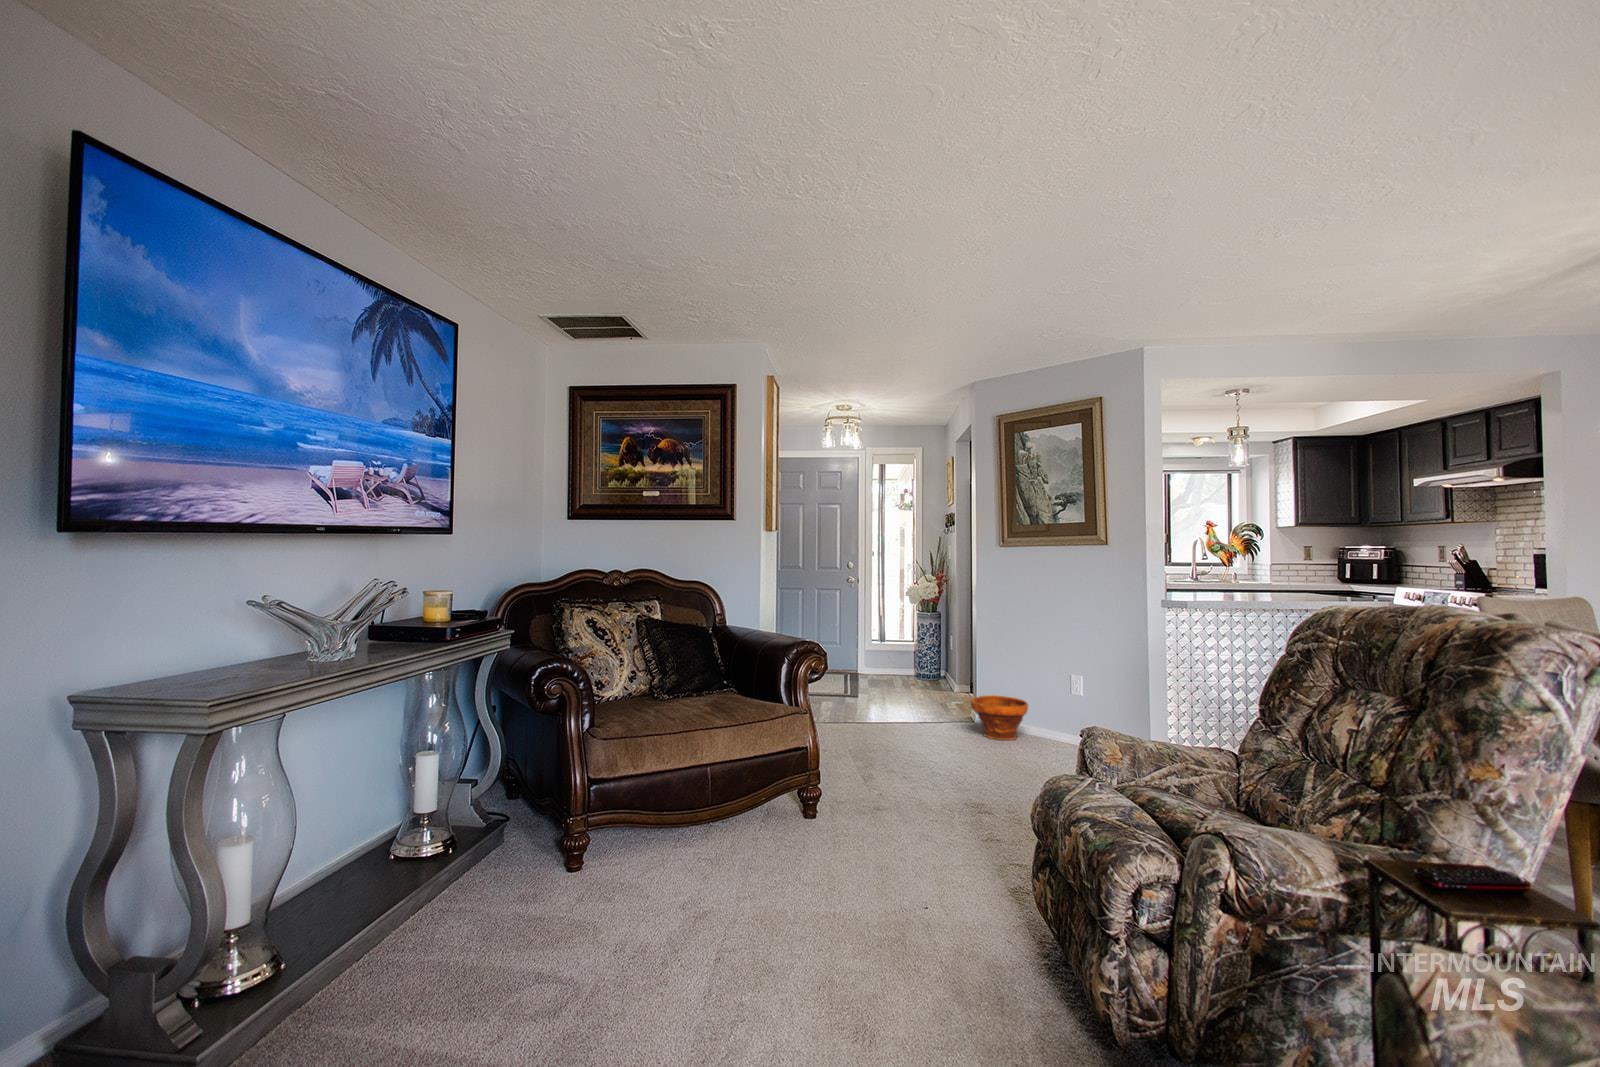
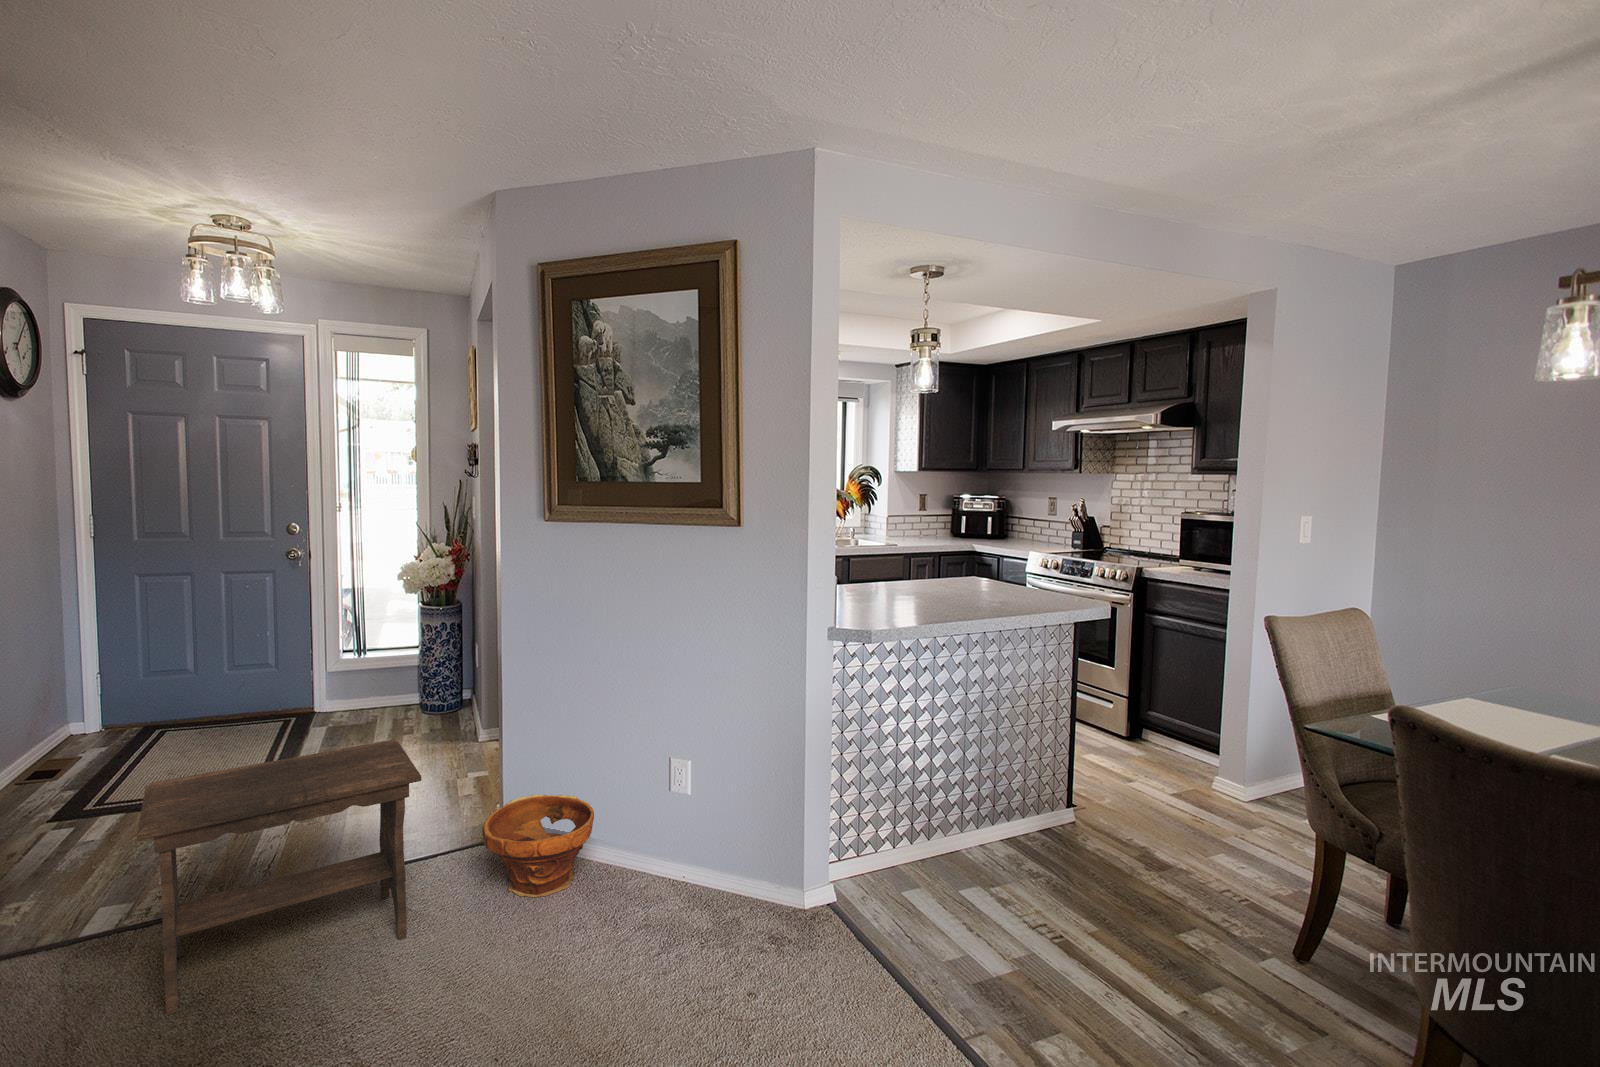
footstool: none [839,652,947,743] -> present [137,740,422,1015]

